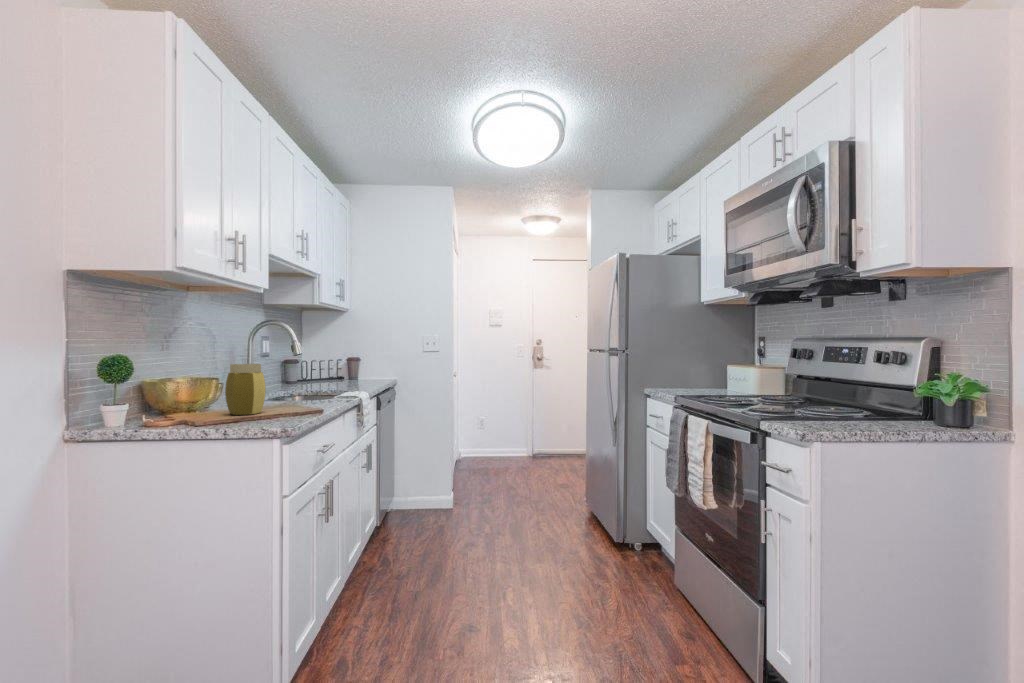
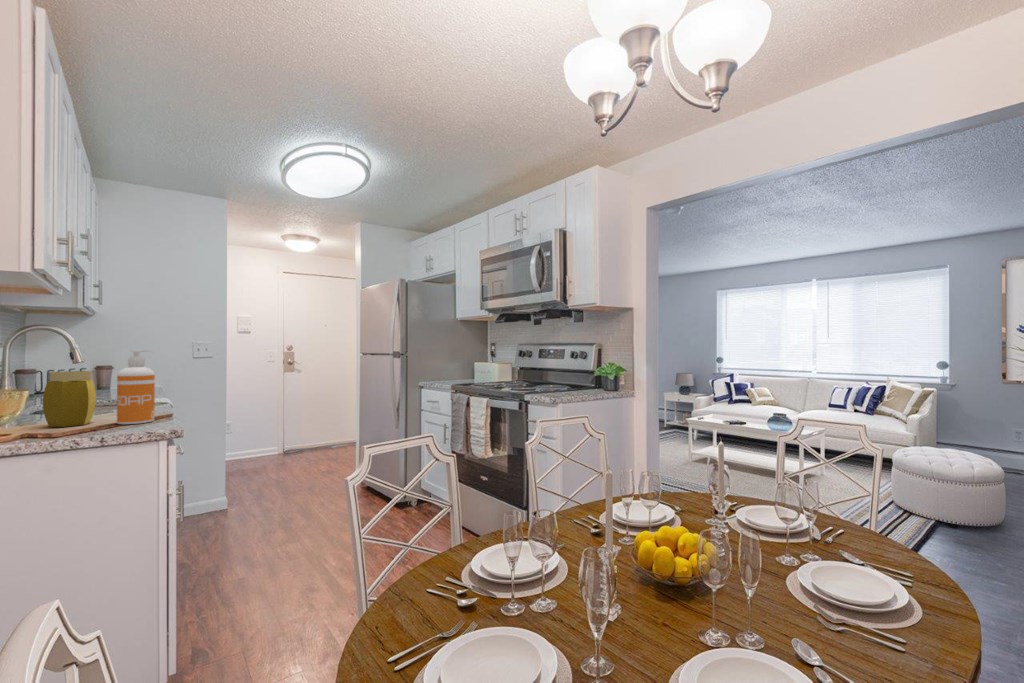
soap dispenser: none [268,345,299,418] -> present [117,350,155,424]

